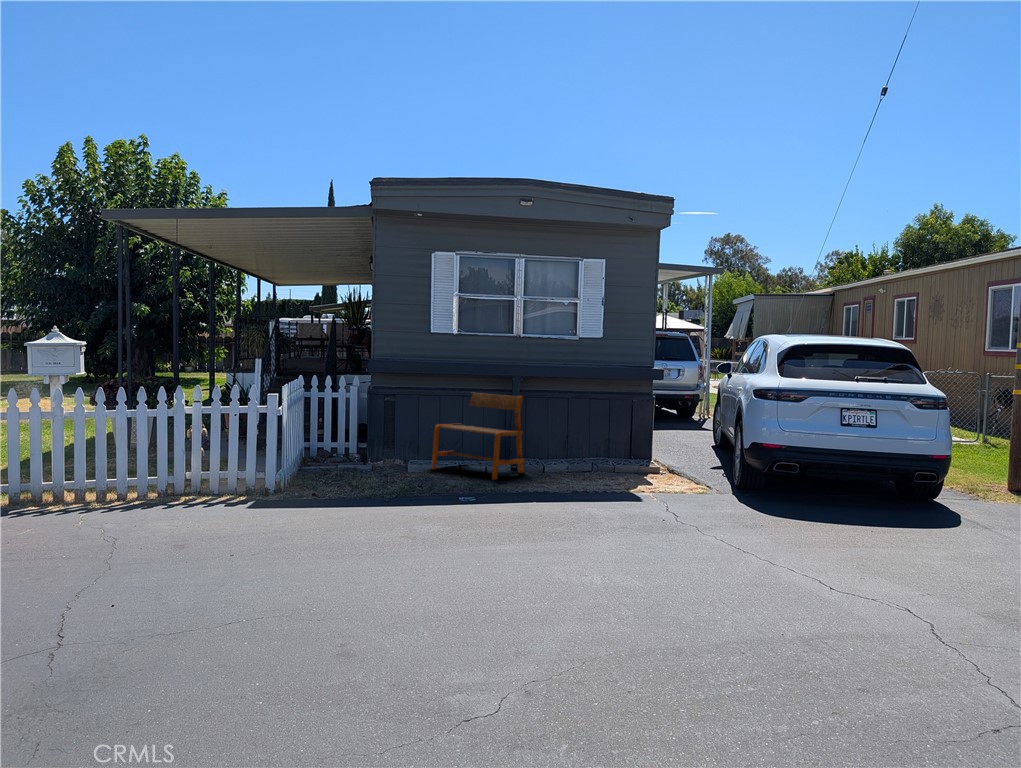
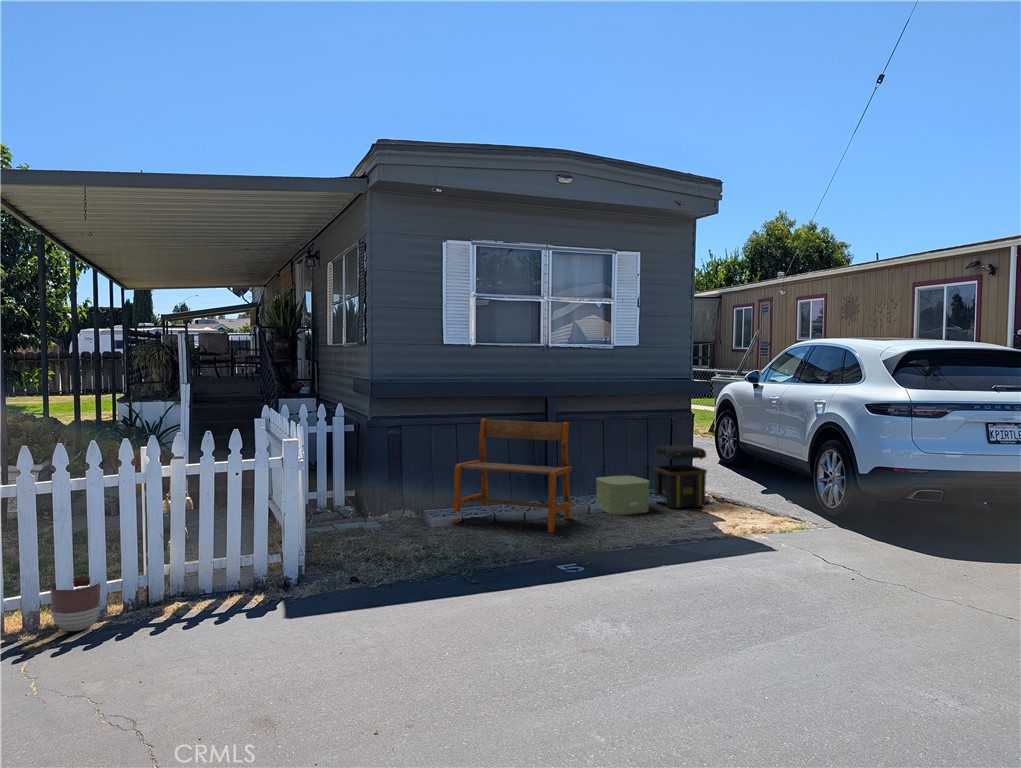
toolbox: none [609,421,648,473] -> present [654,445,707,508]
storage box: none [555,443,596,473] -> present [596,476,649,515]
planter: none [110,472,142,504] -> present [50,577,101,631]

